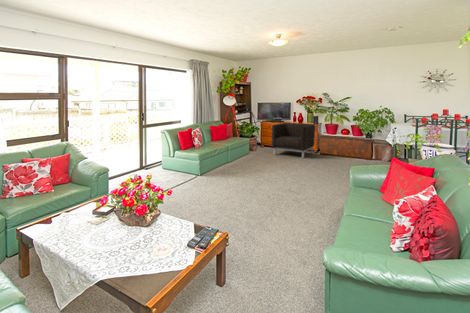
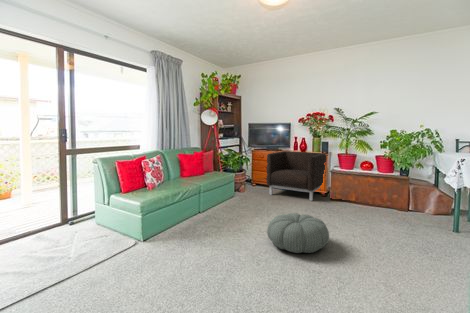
pouf: none [273,161,309,181] -> present [267,213,329,253]

